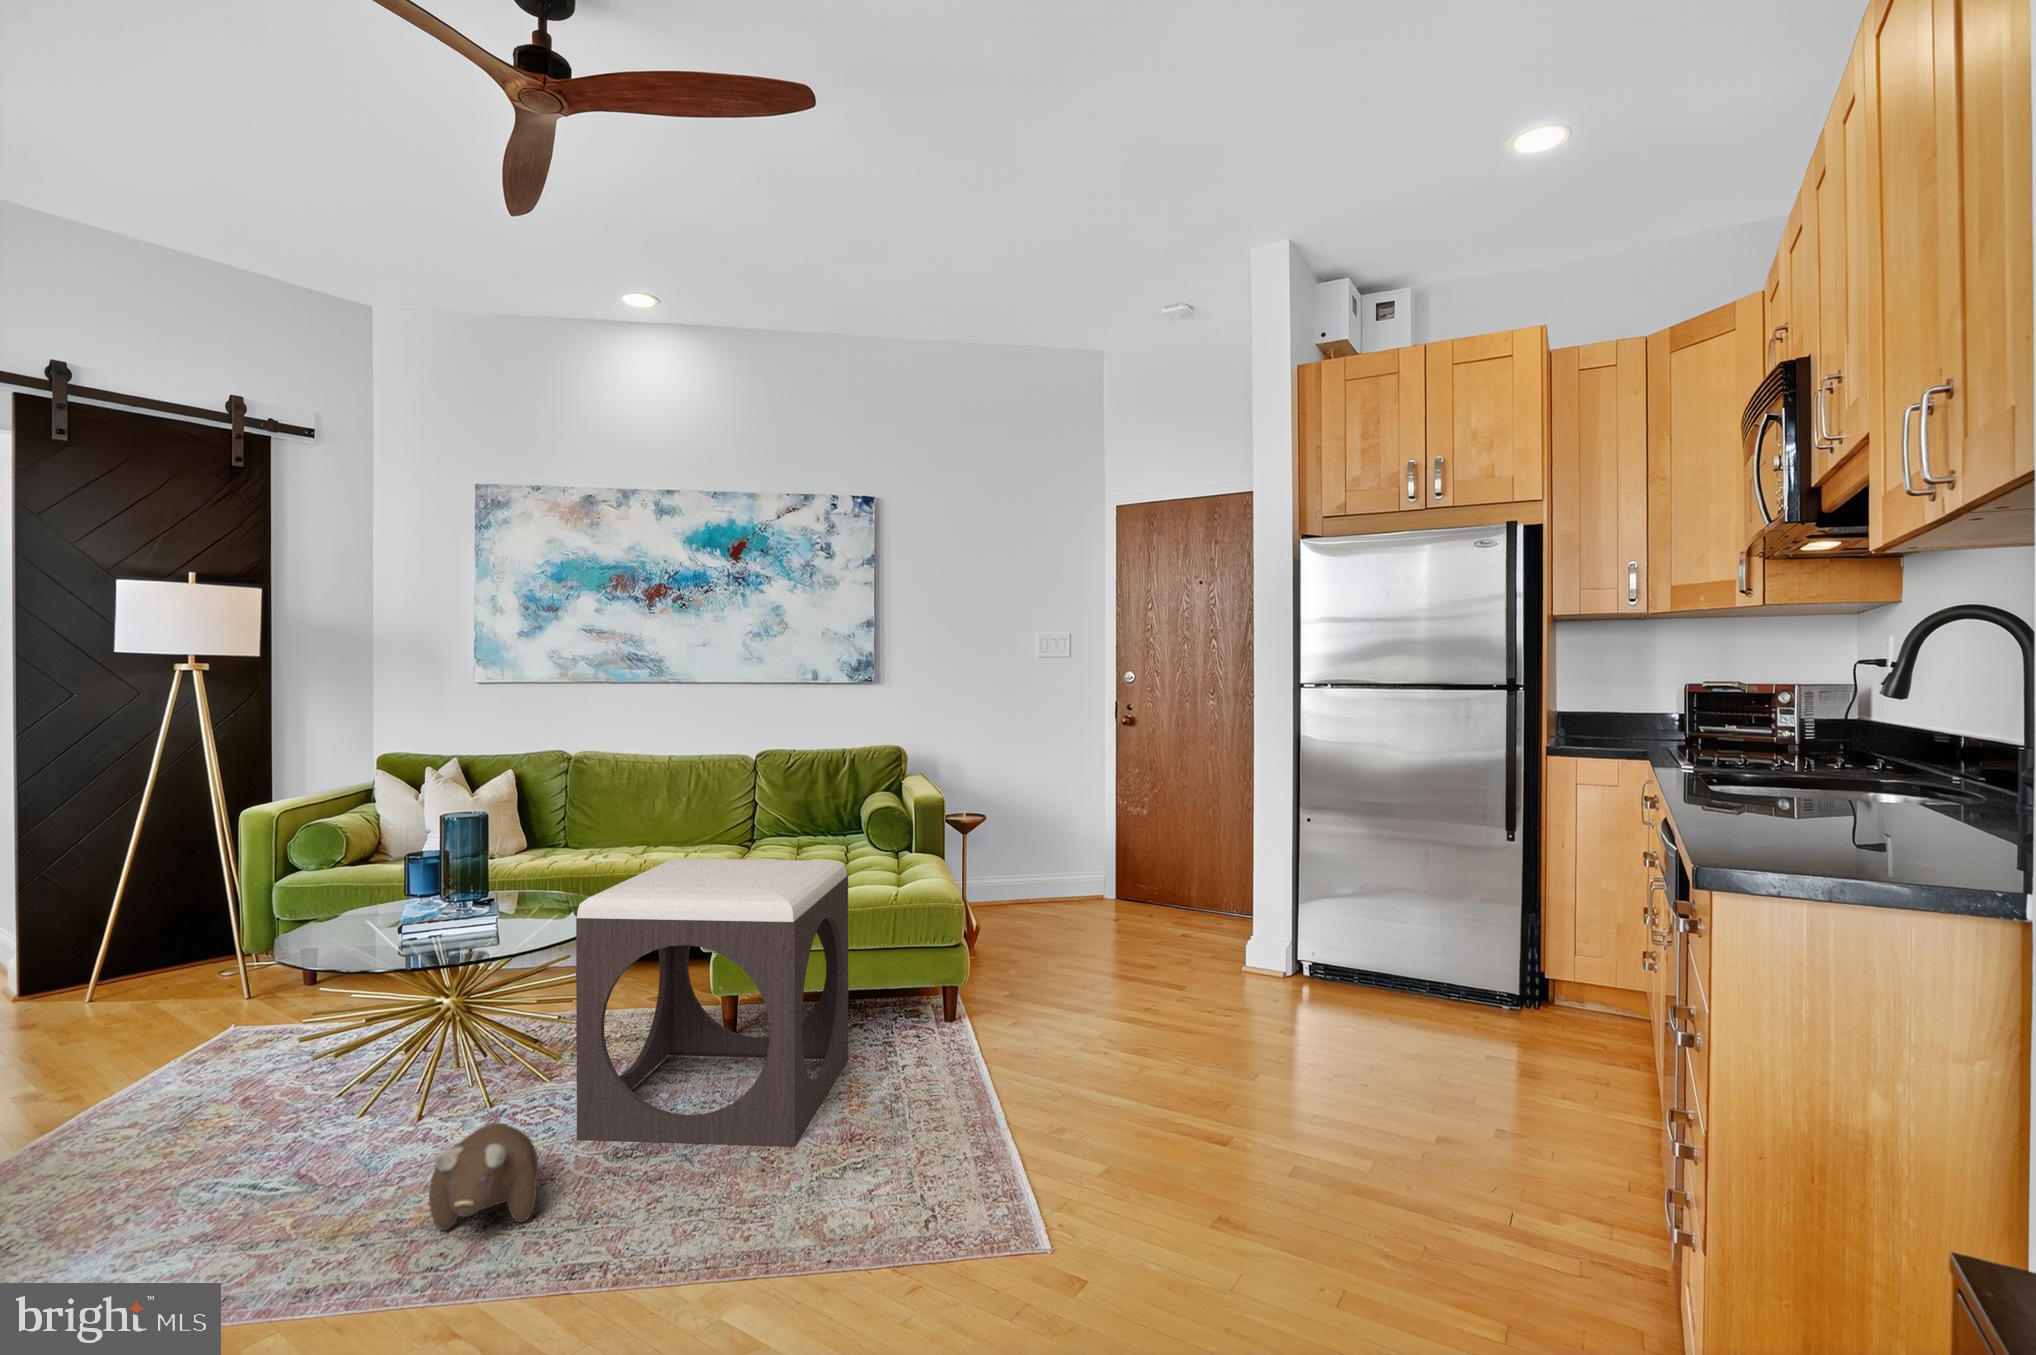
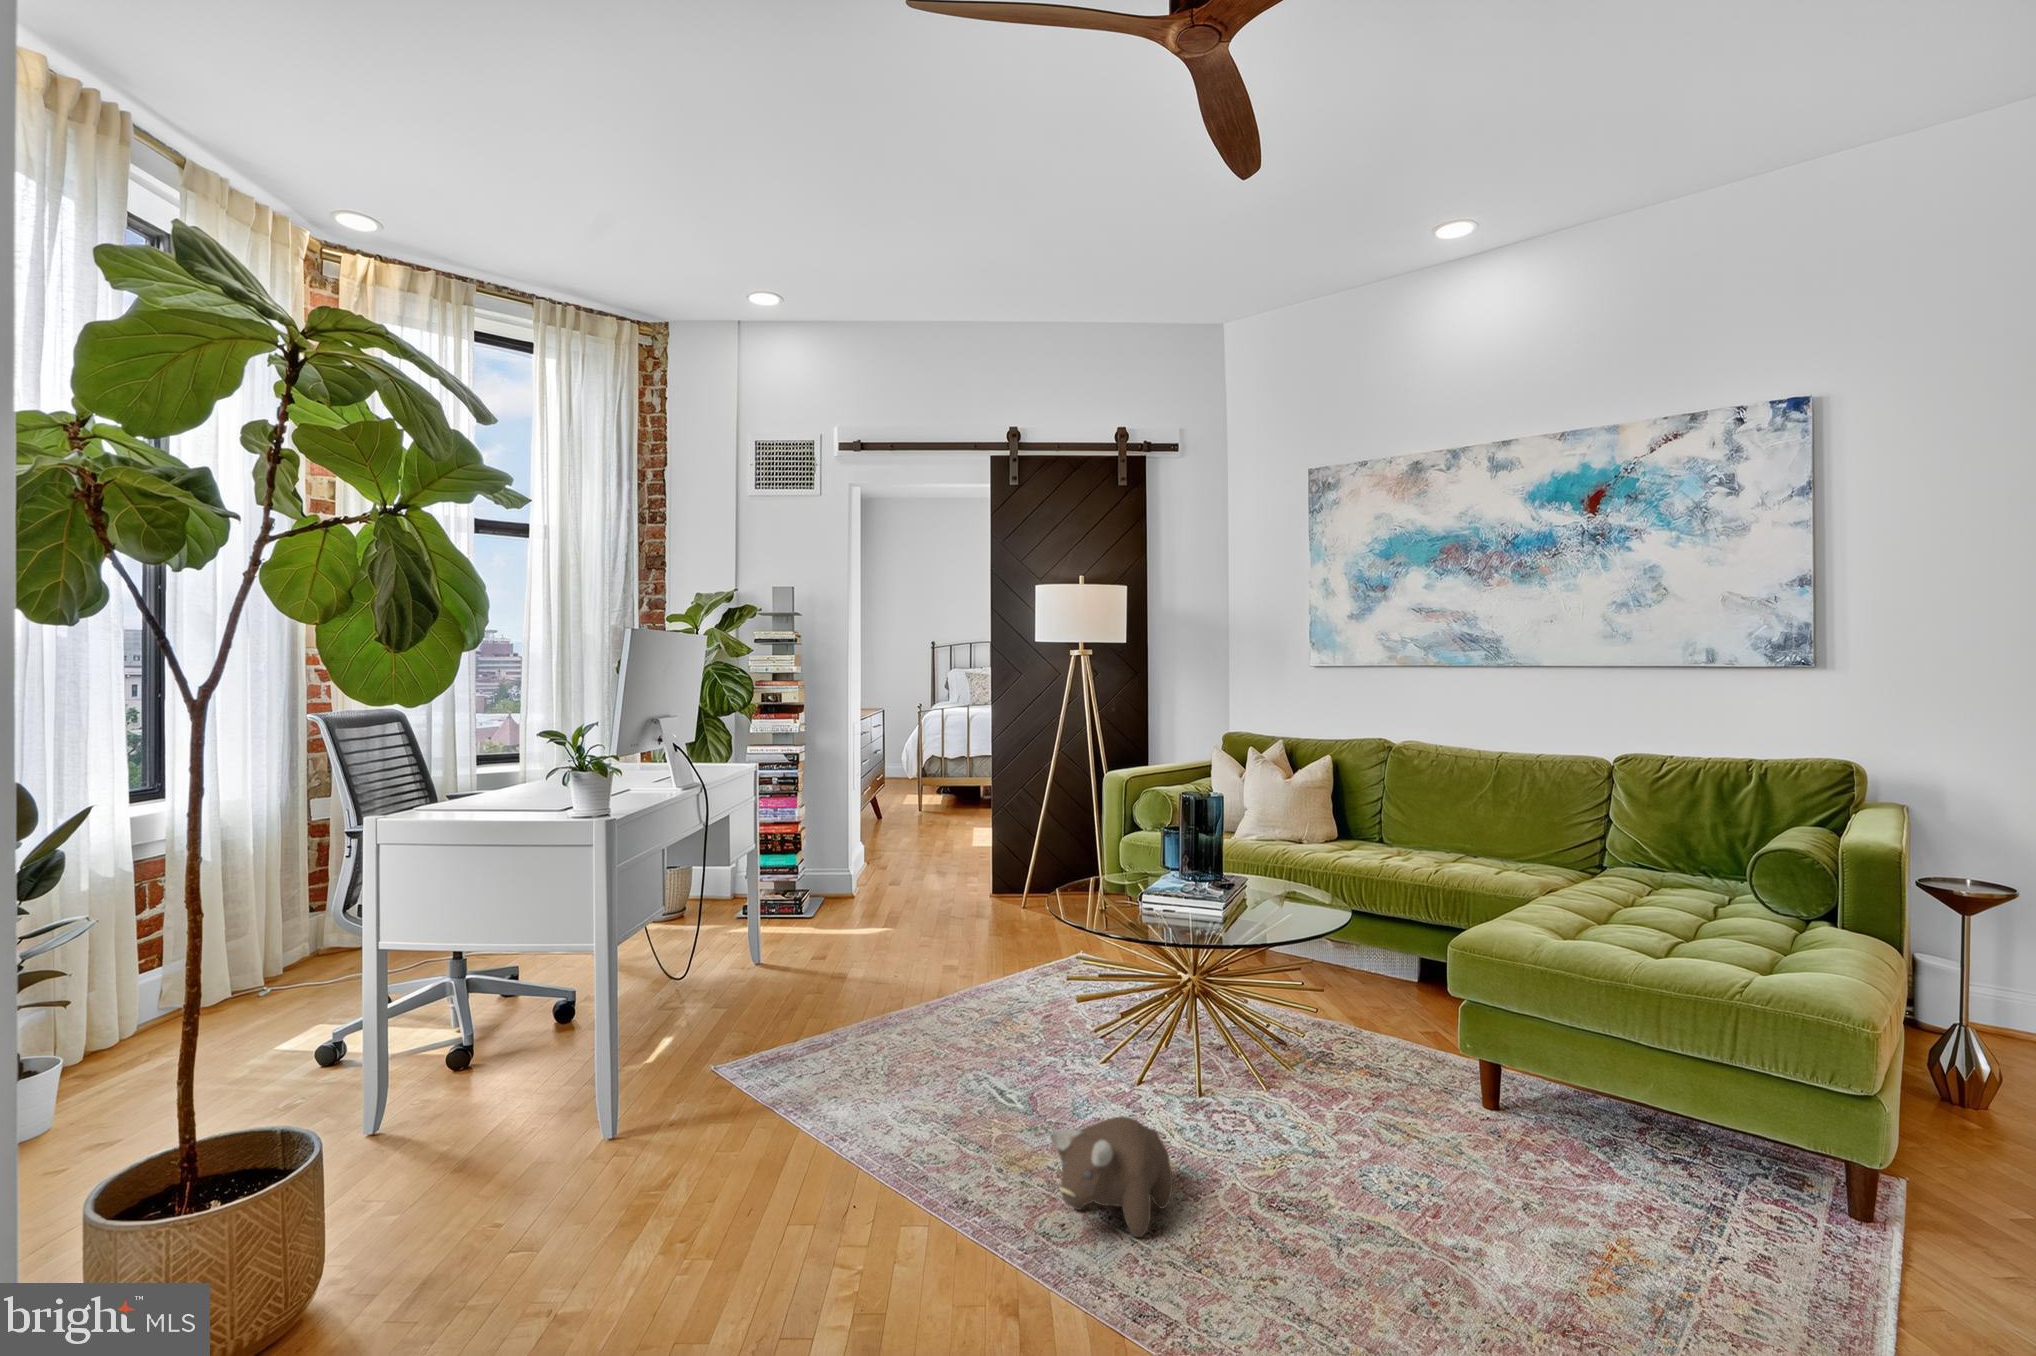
footstool: present [576,859,848,1147] -> none [1246,871,1637,1301]

